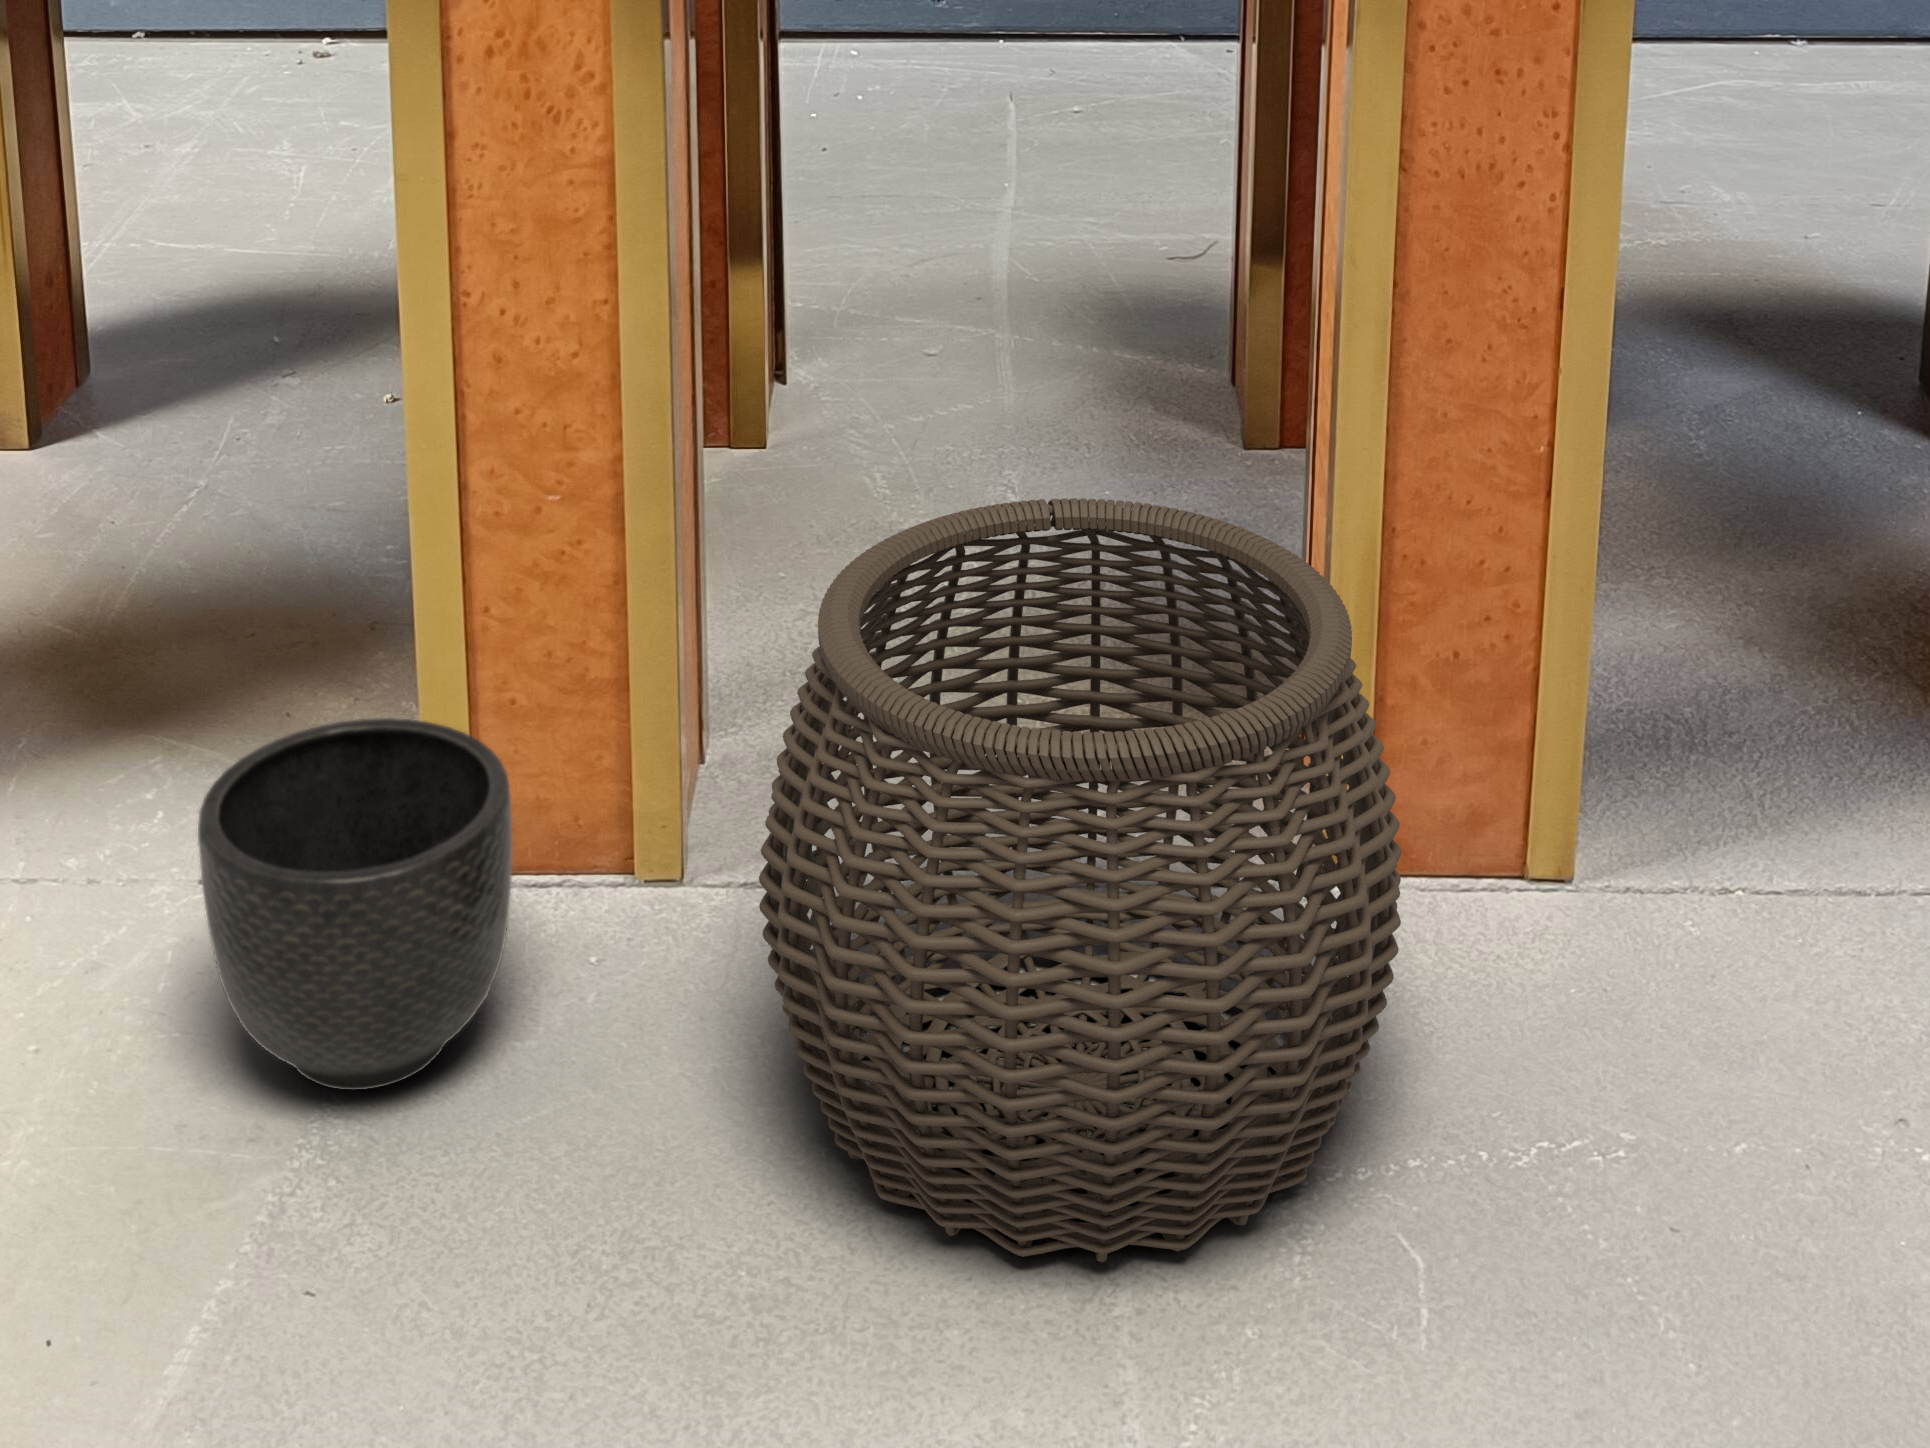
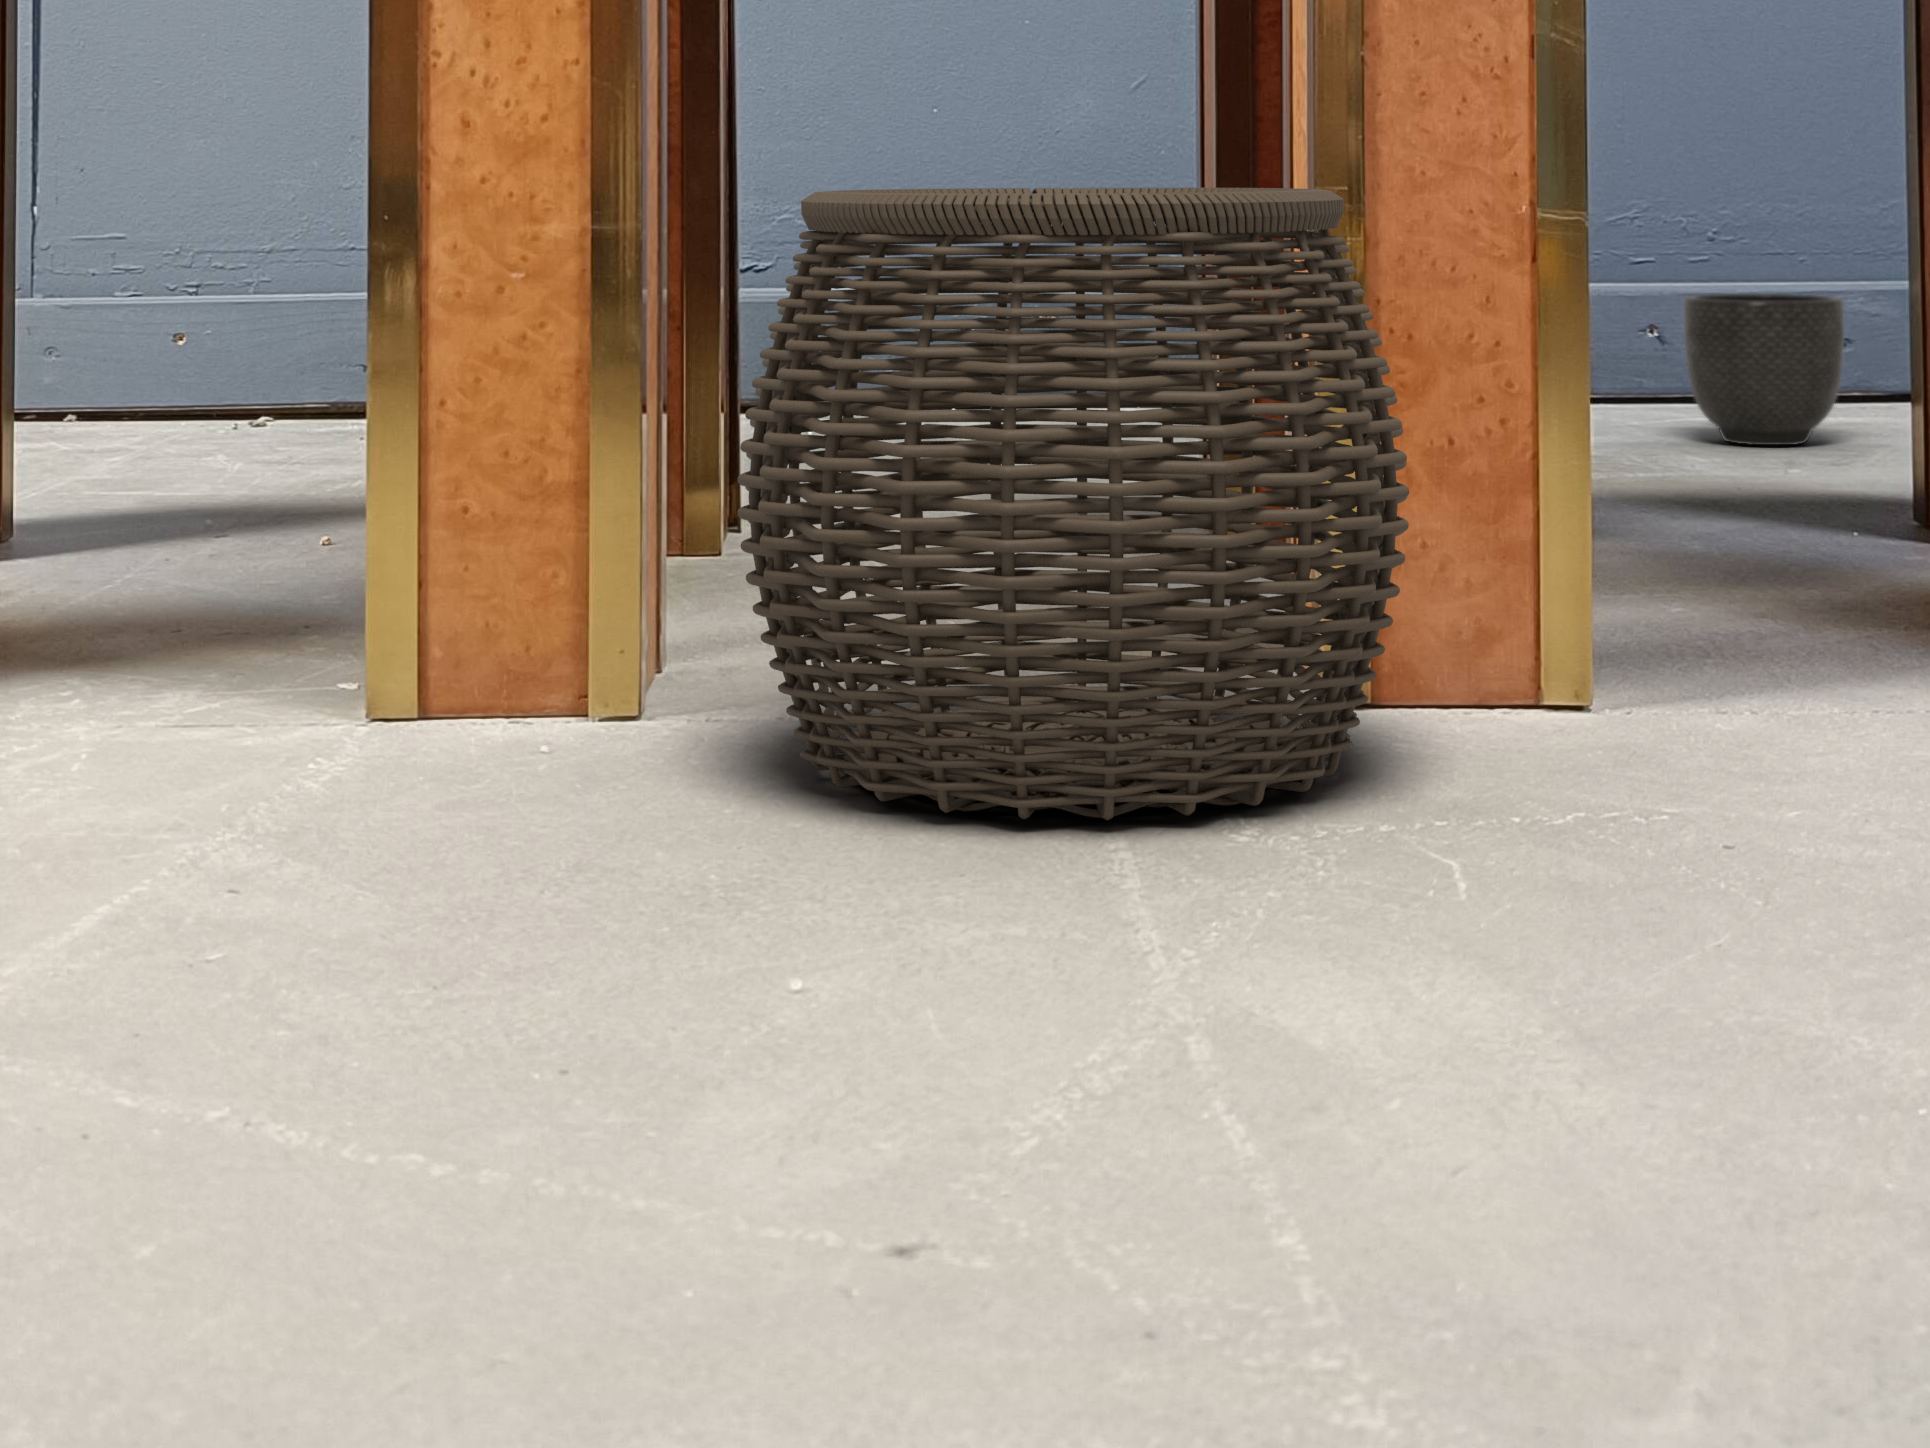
planter: present [198,718,513,1090] -> present [1684,294,1844,445]

